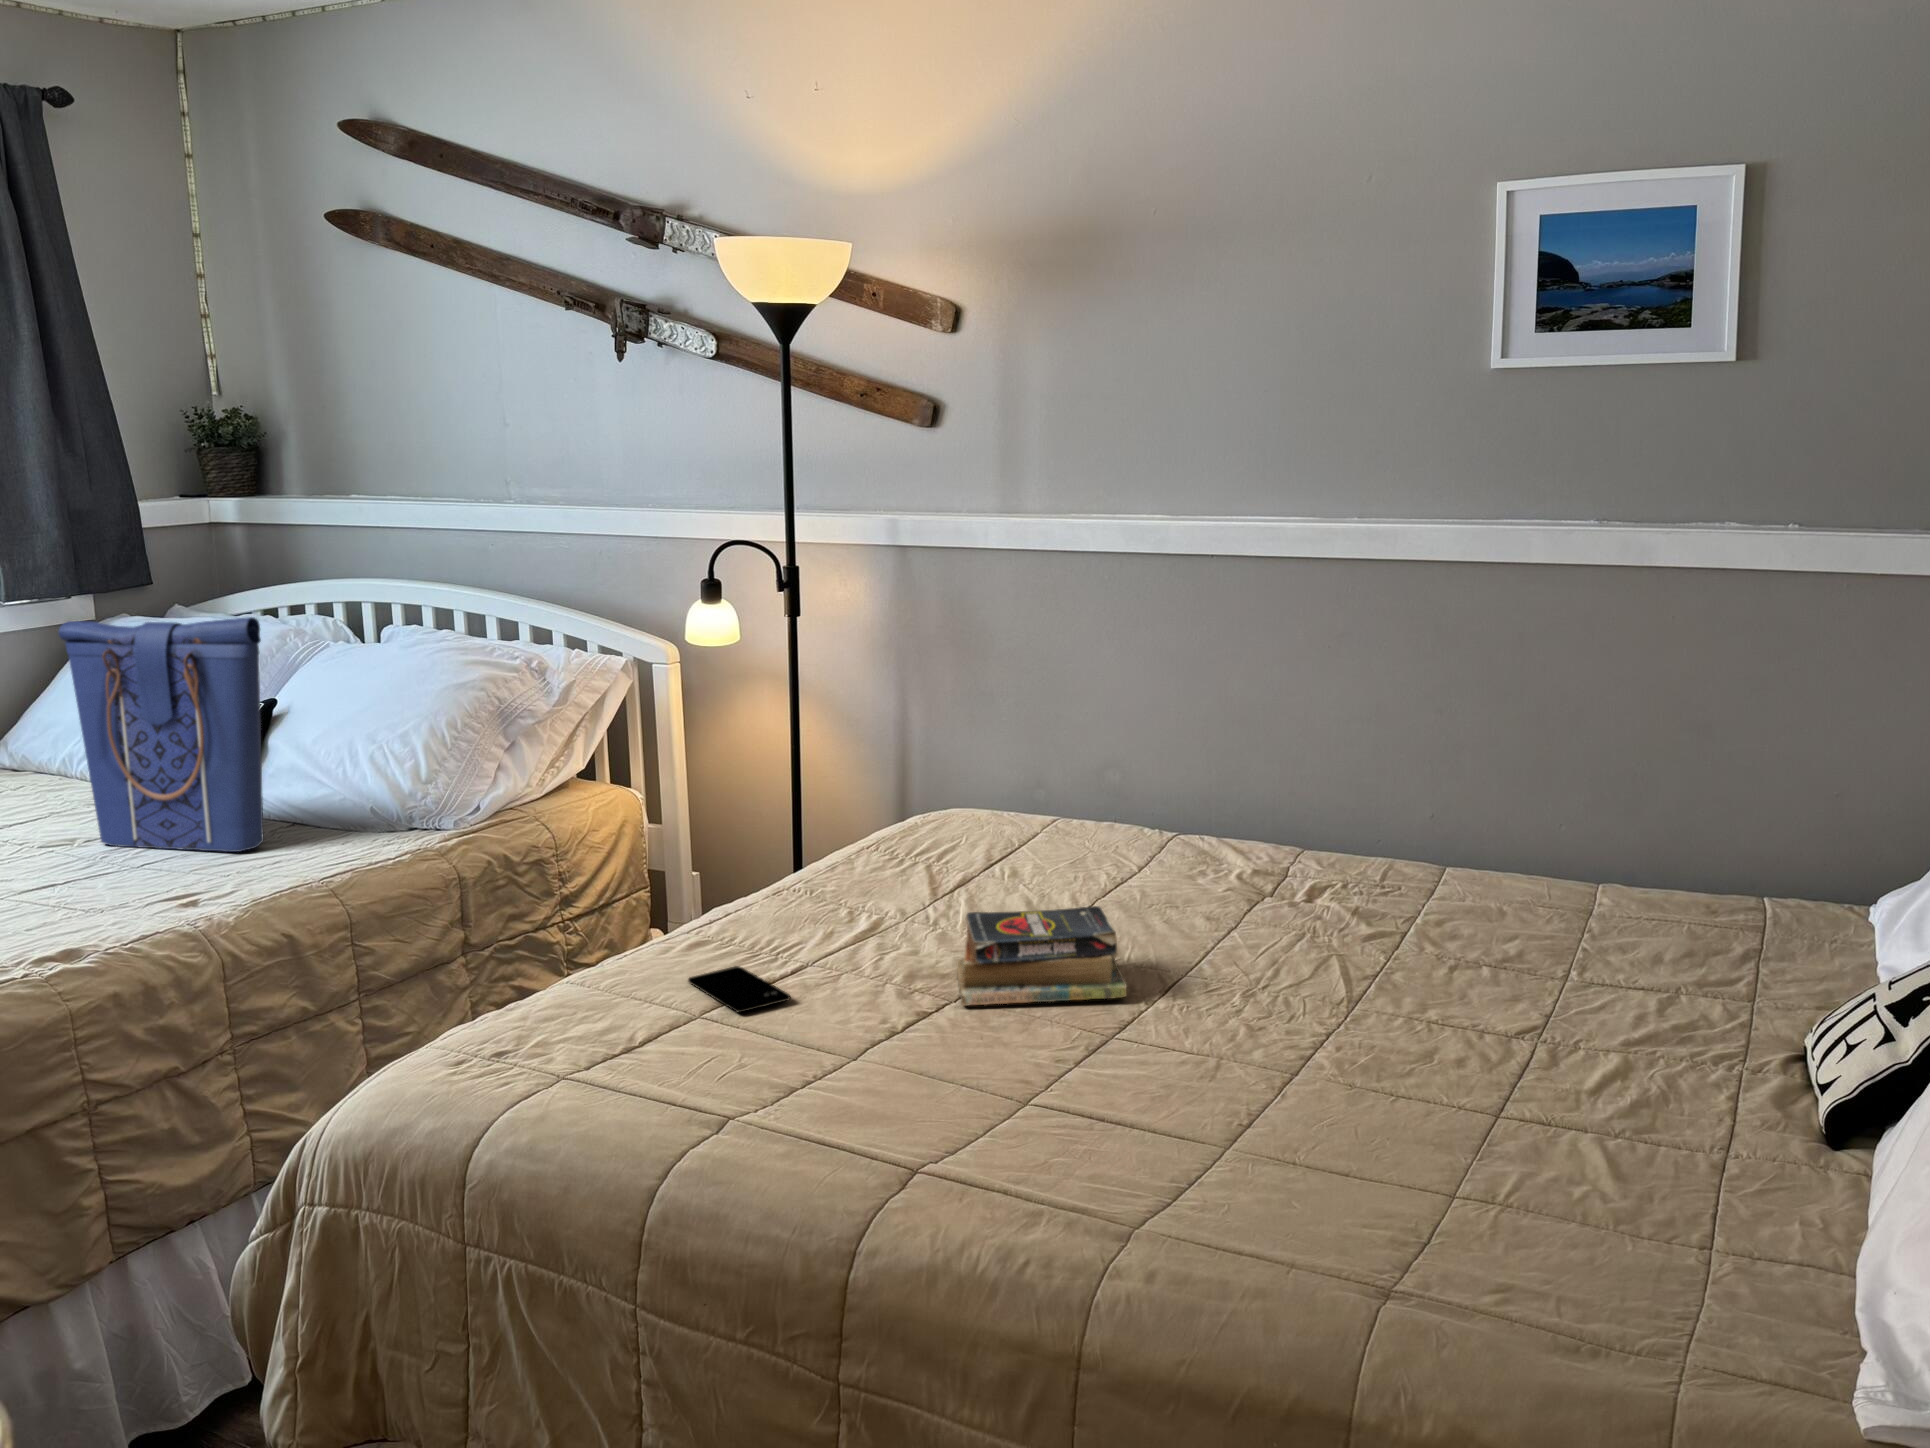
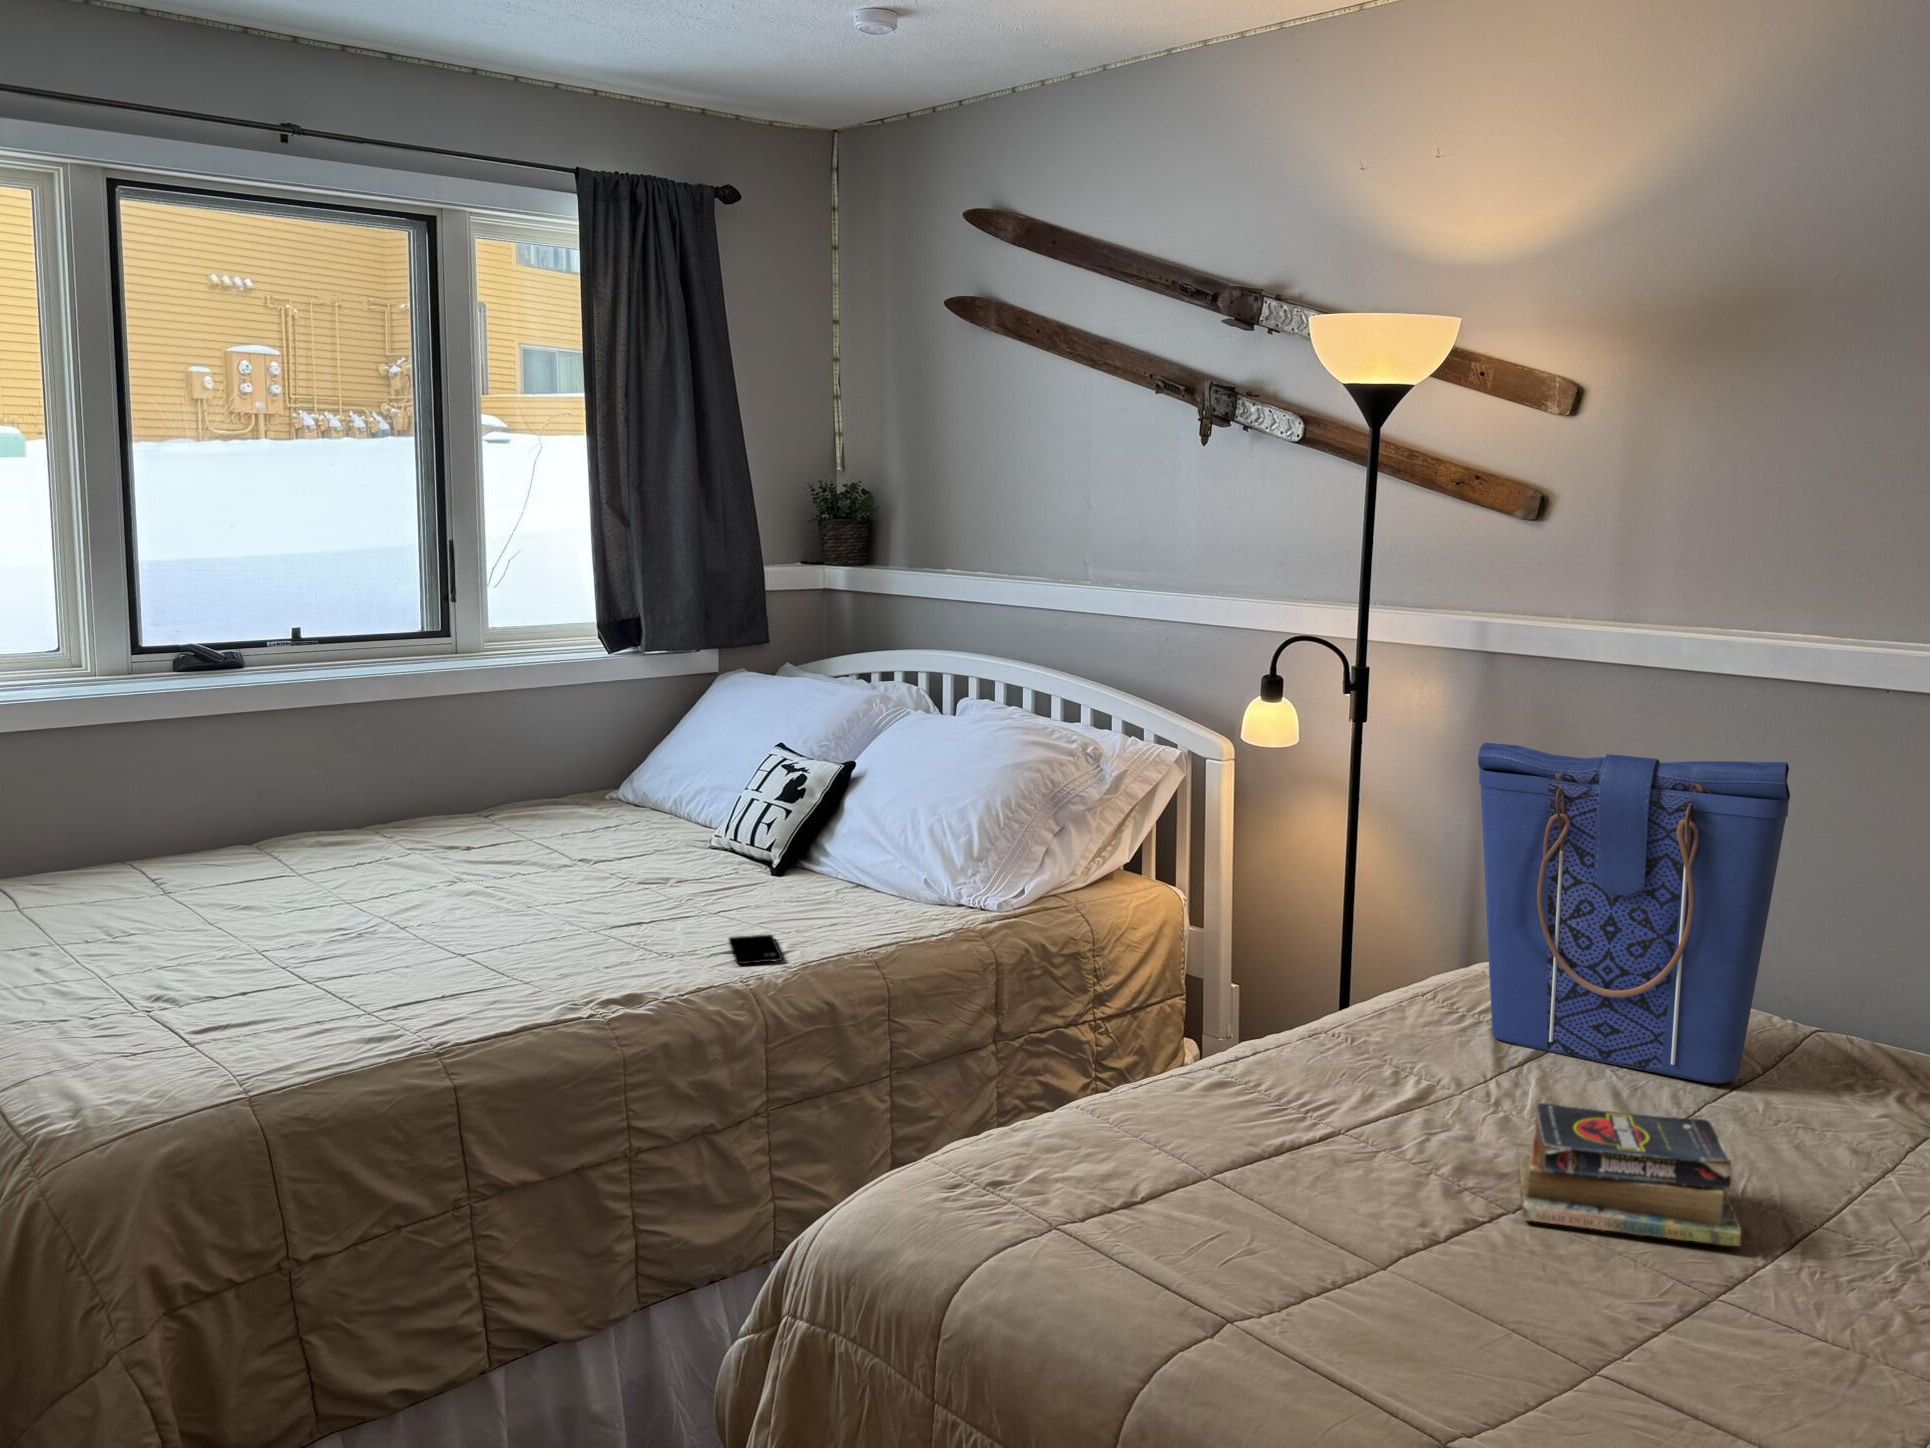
tote bag: present [59,617,264,852] -> present [1478,743,1790,1084]
smartphone: present [688,966,790,1012] -> present [729,934,782,964]

